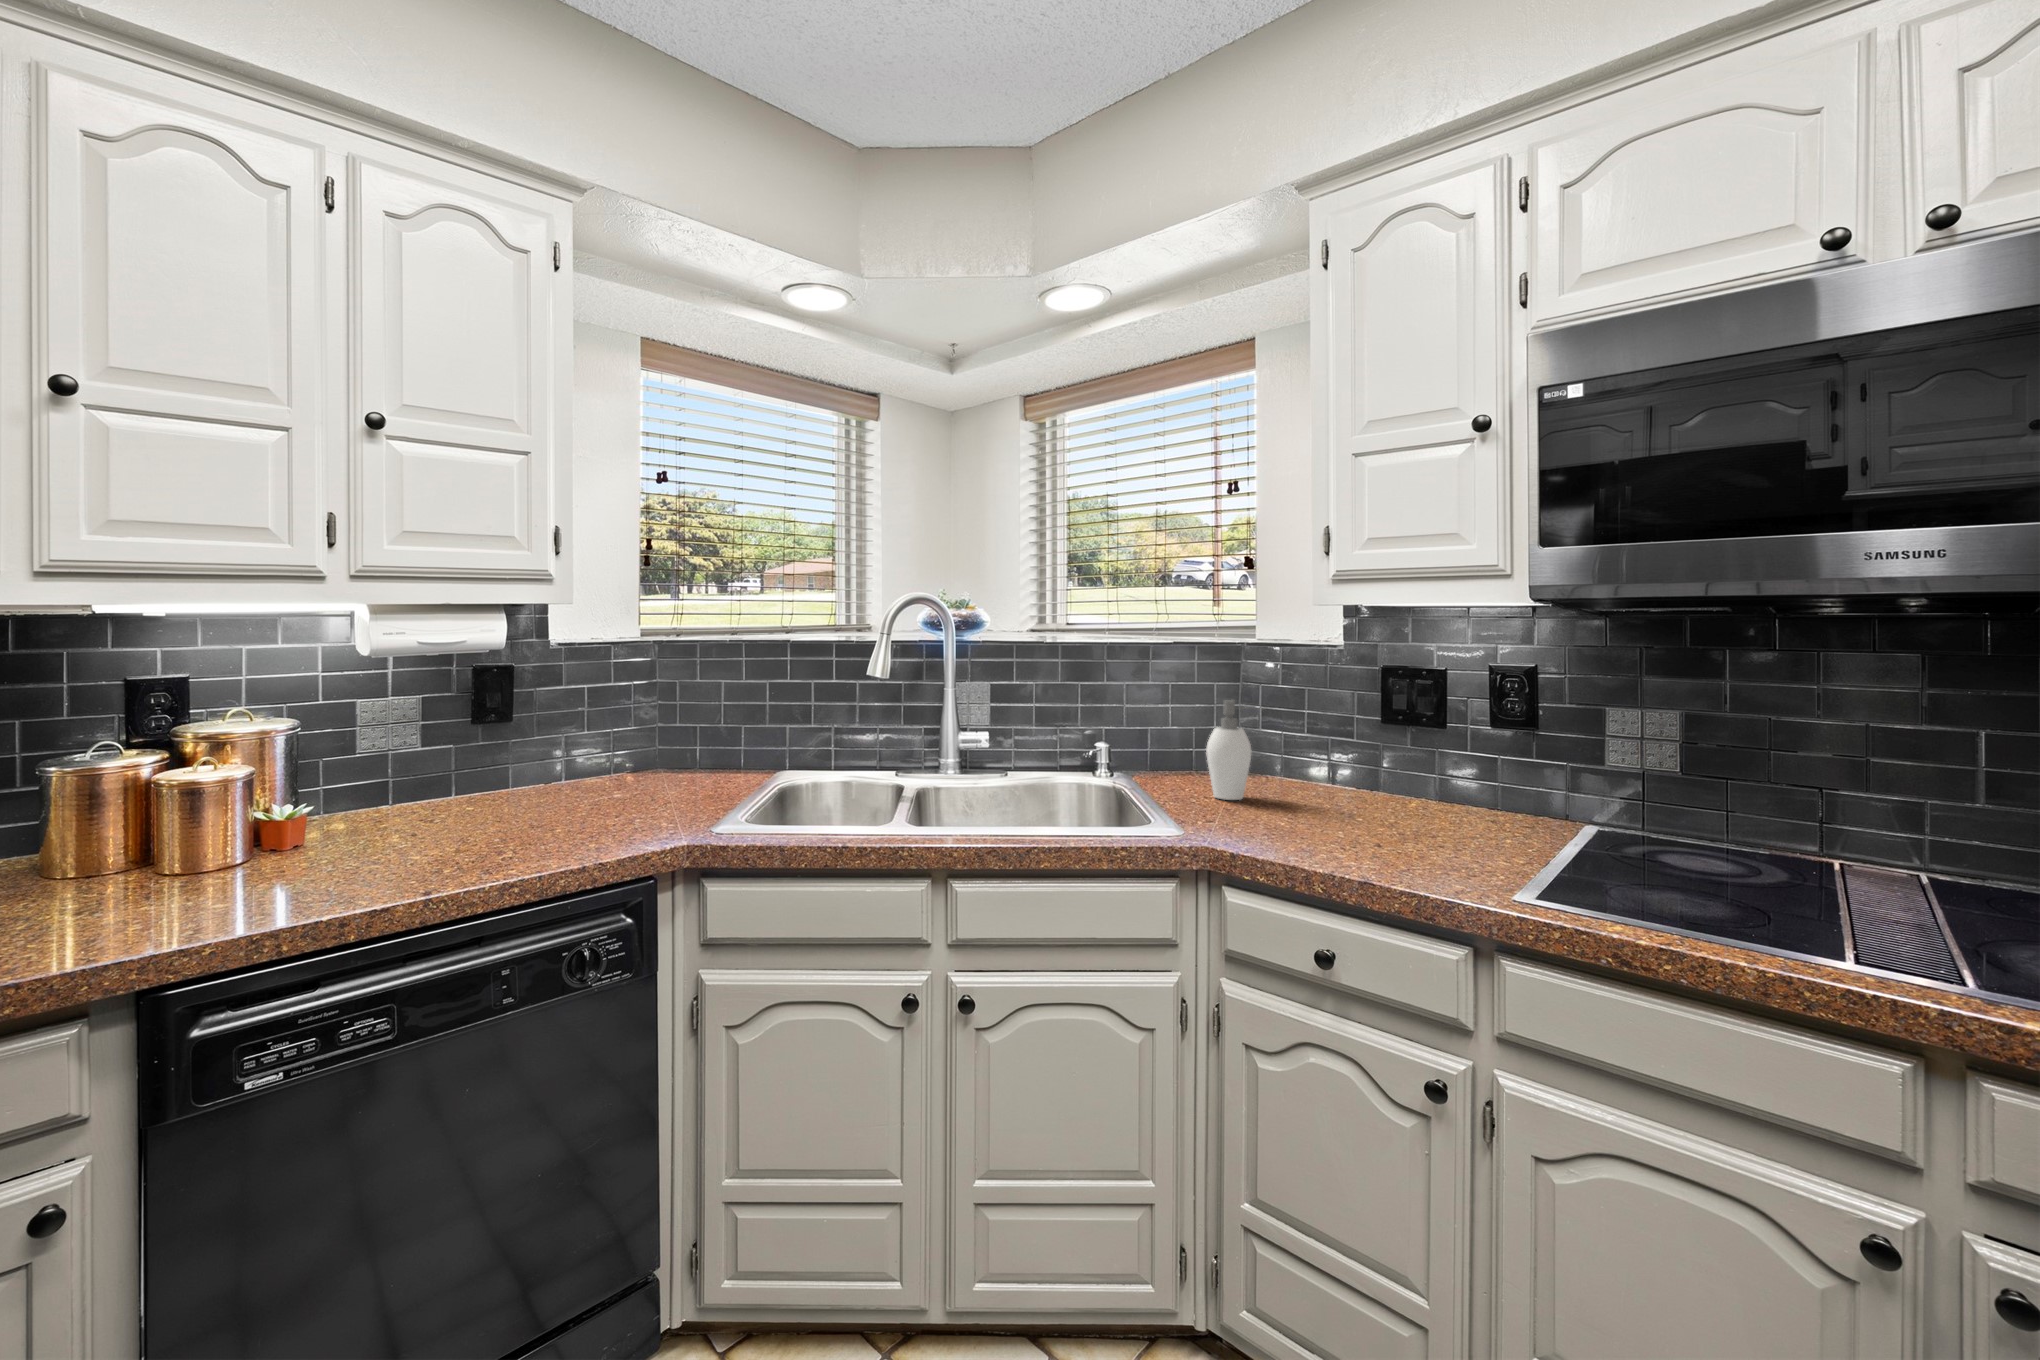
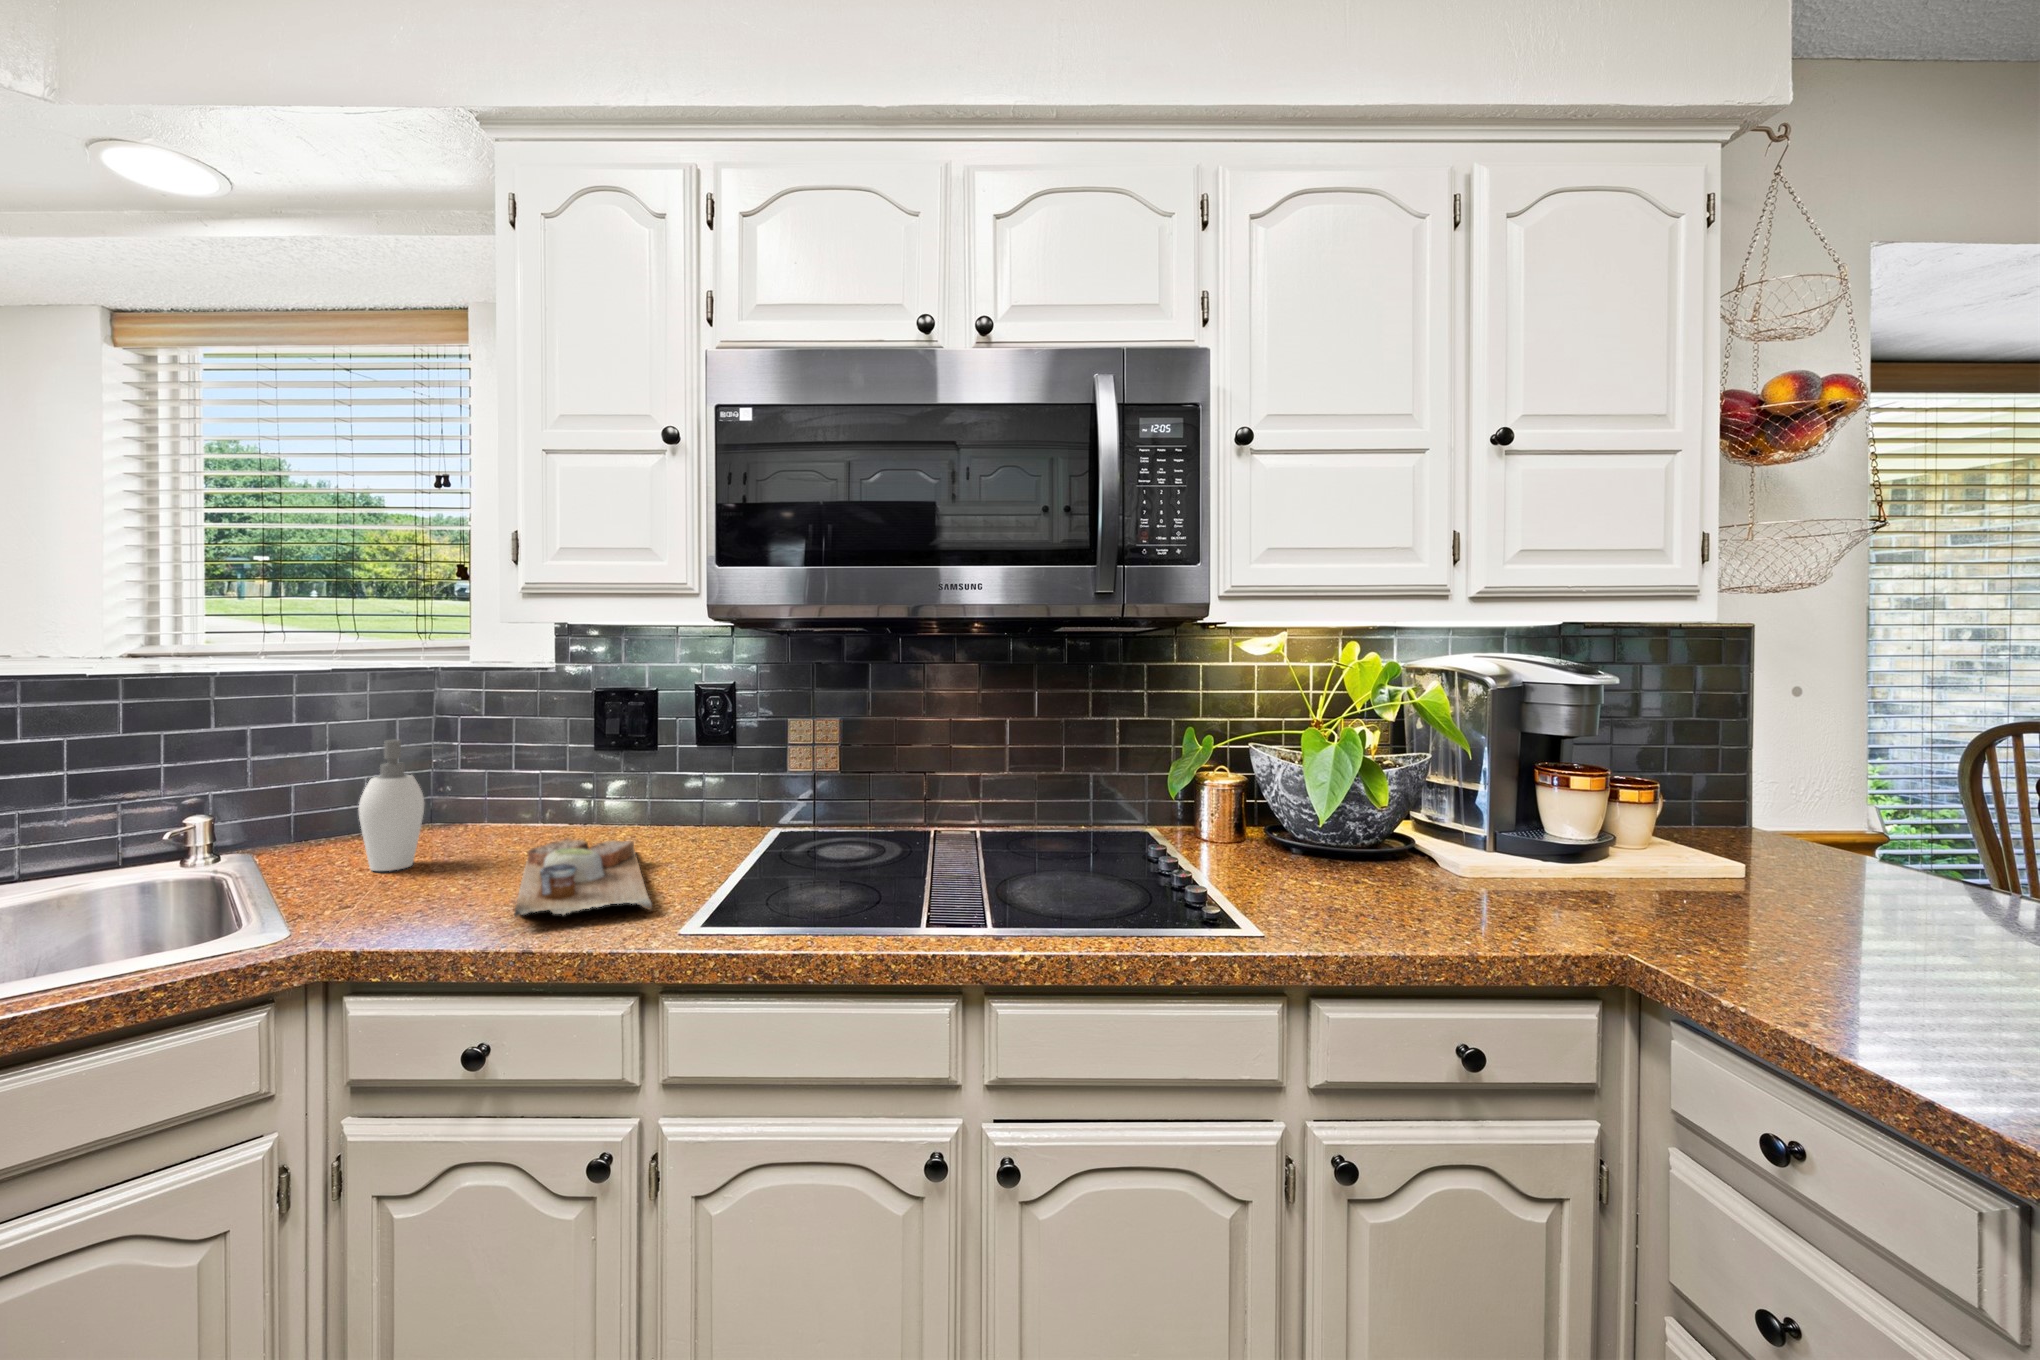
cutting board: none [1335,795,1476,873] -> present [514,837,652,917]

